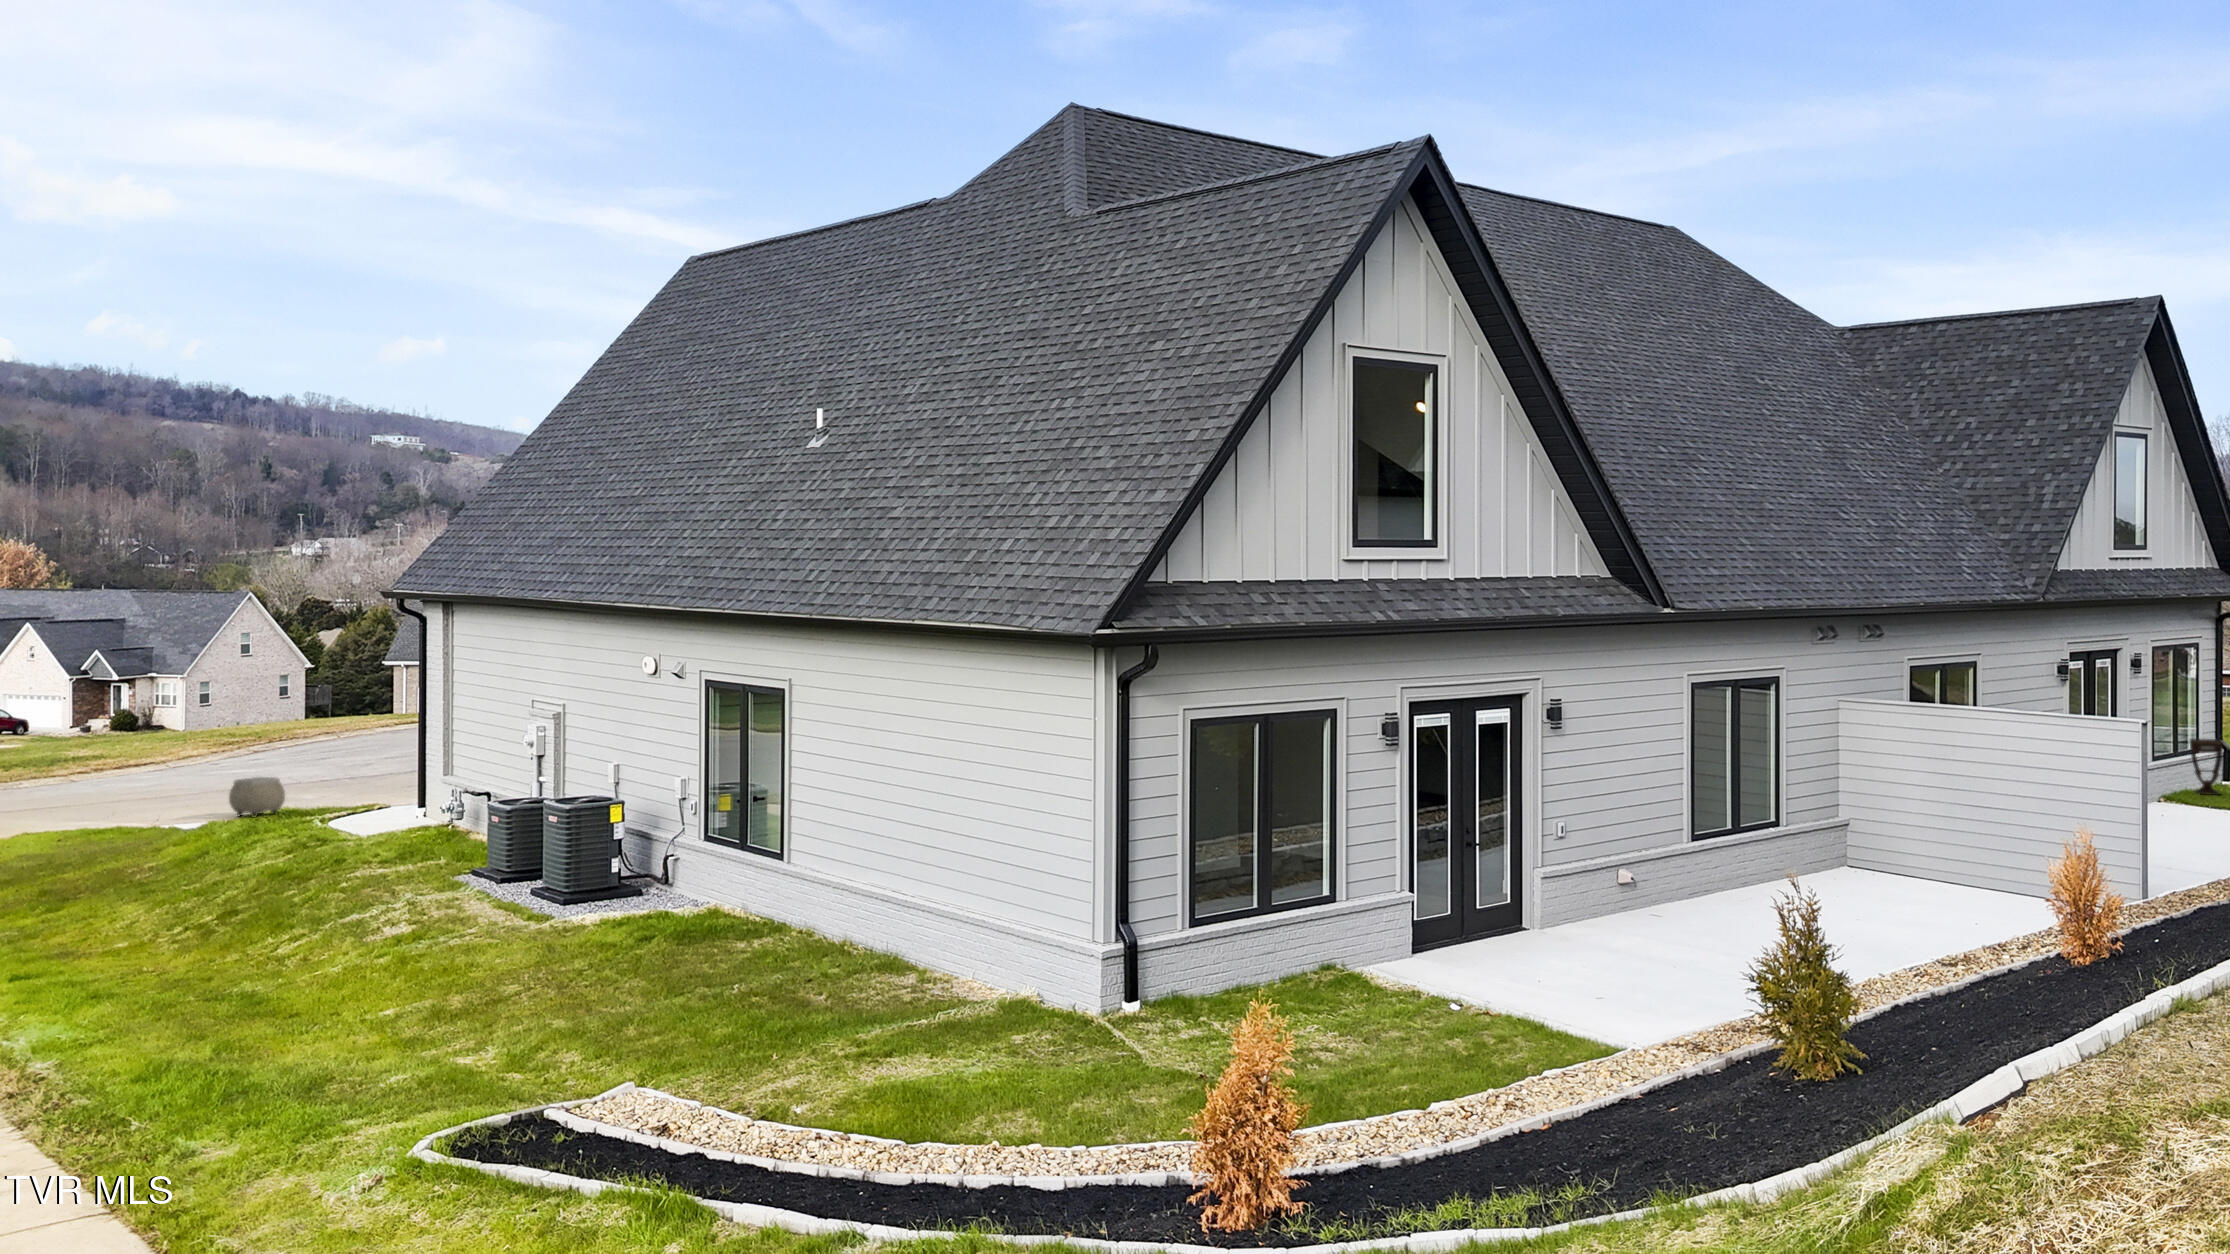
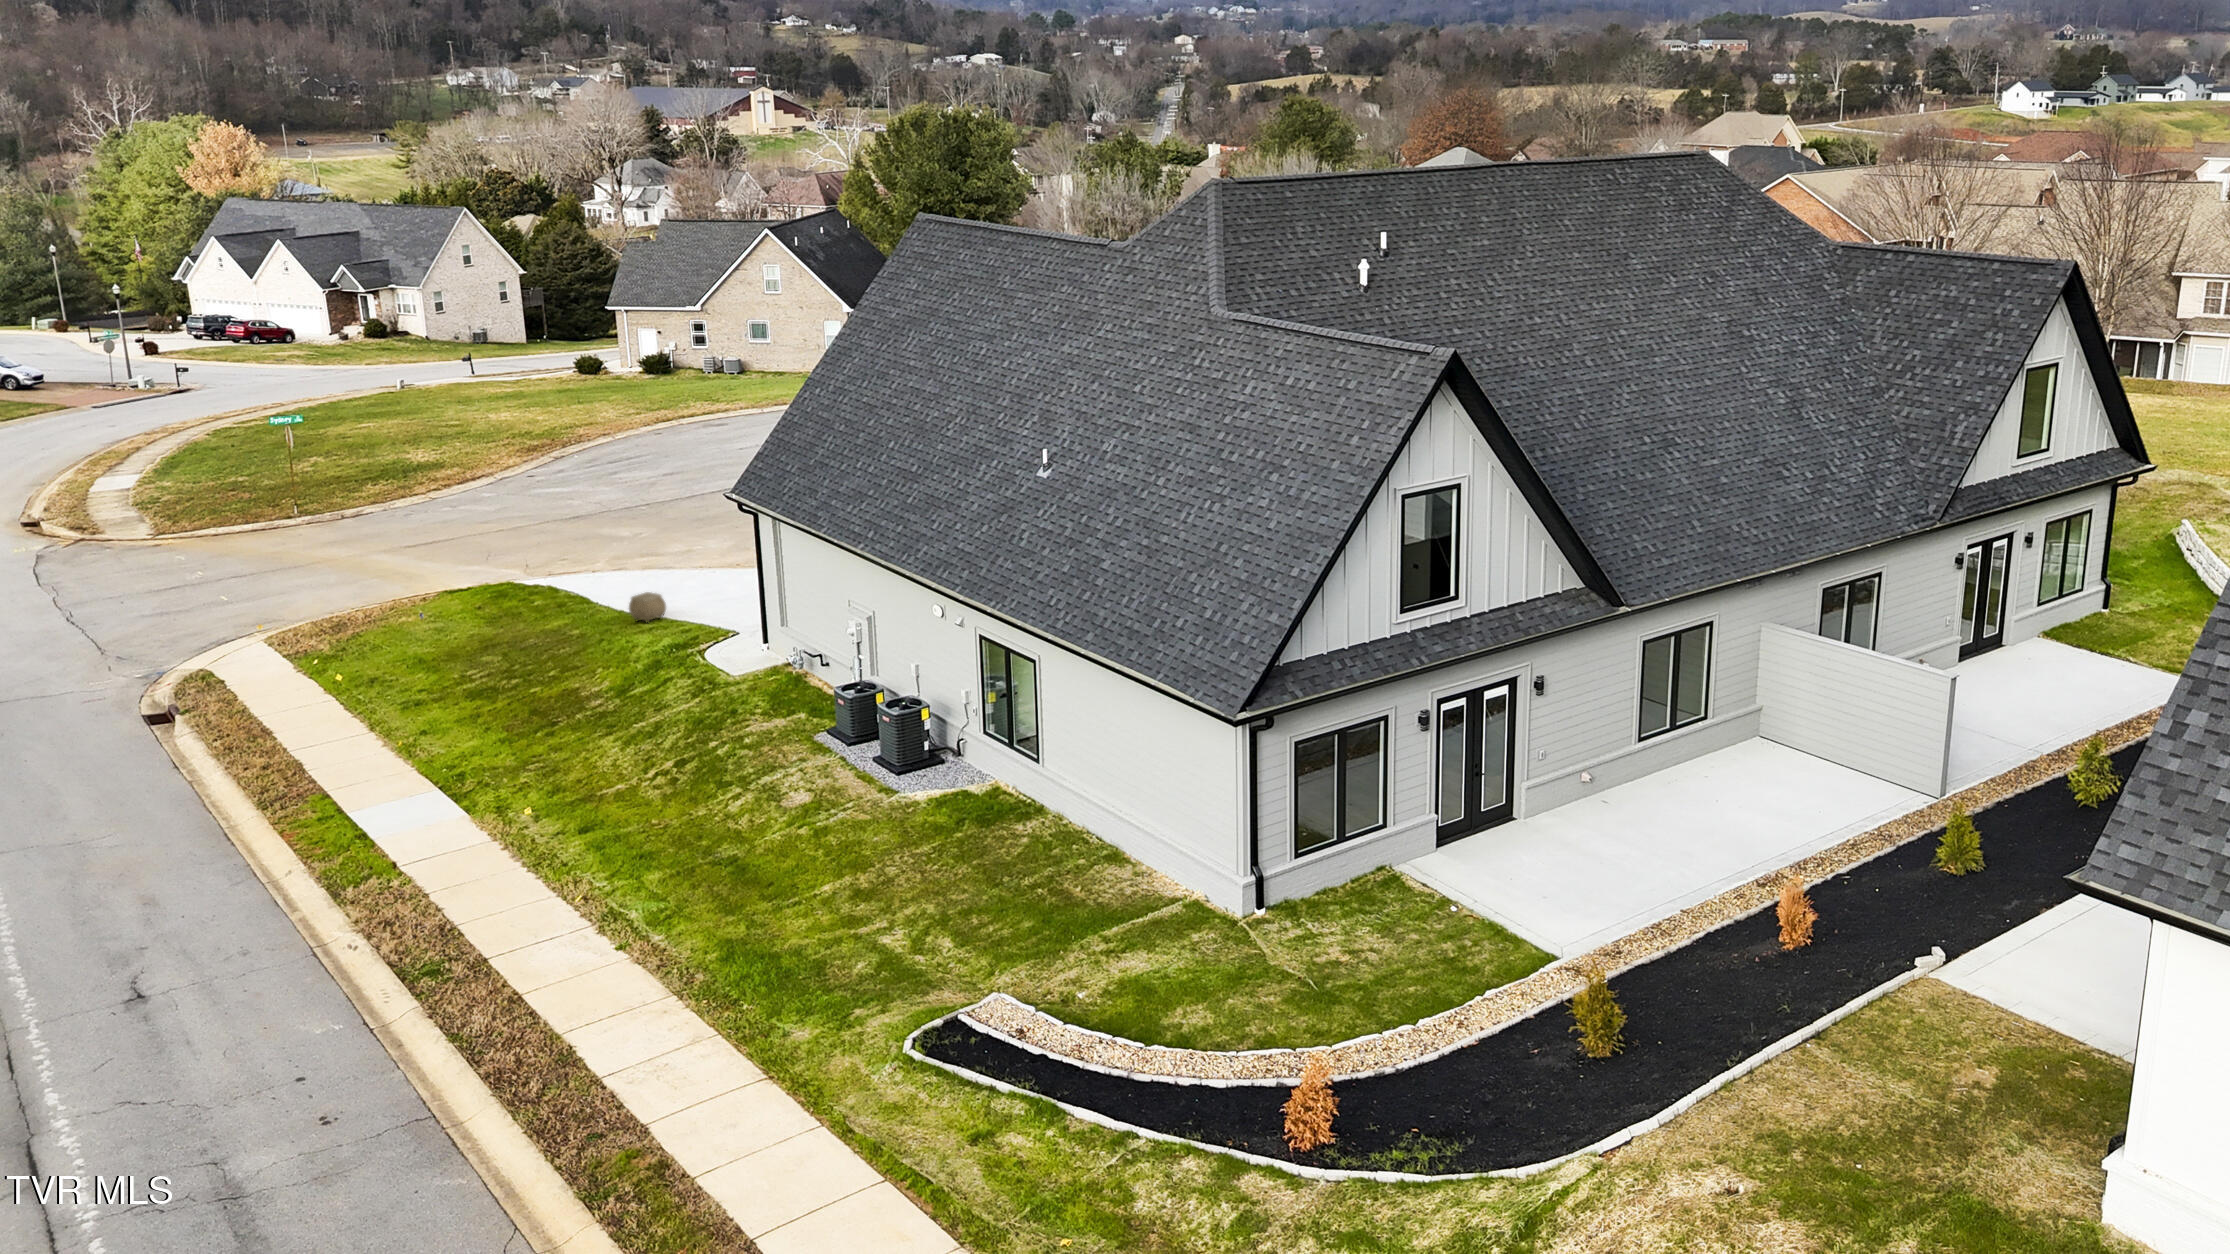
side table: present [2190,739,2223,795] -> none [2052,604,2079,650]

